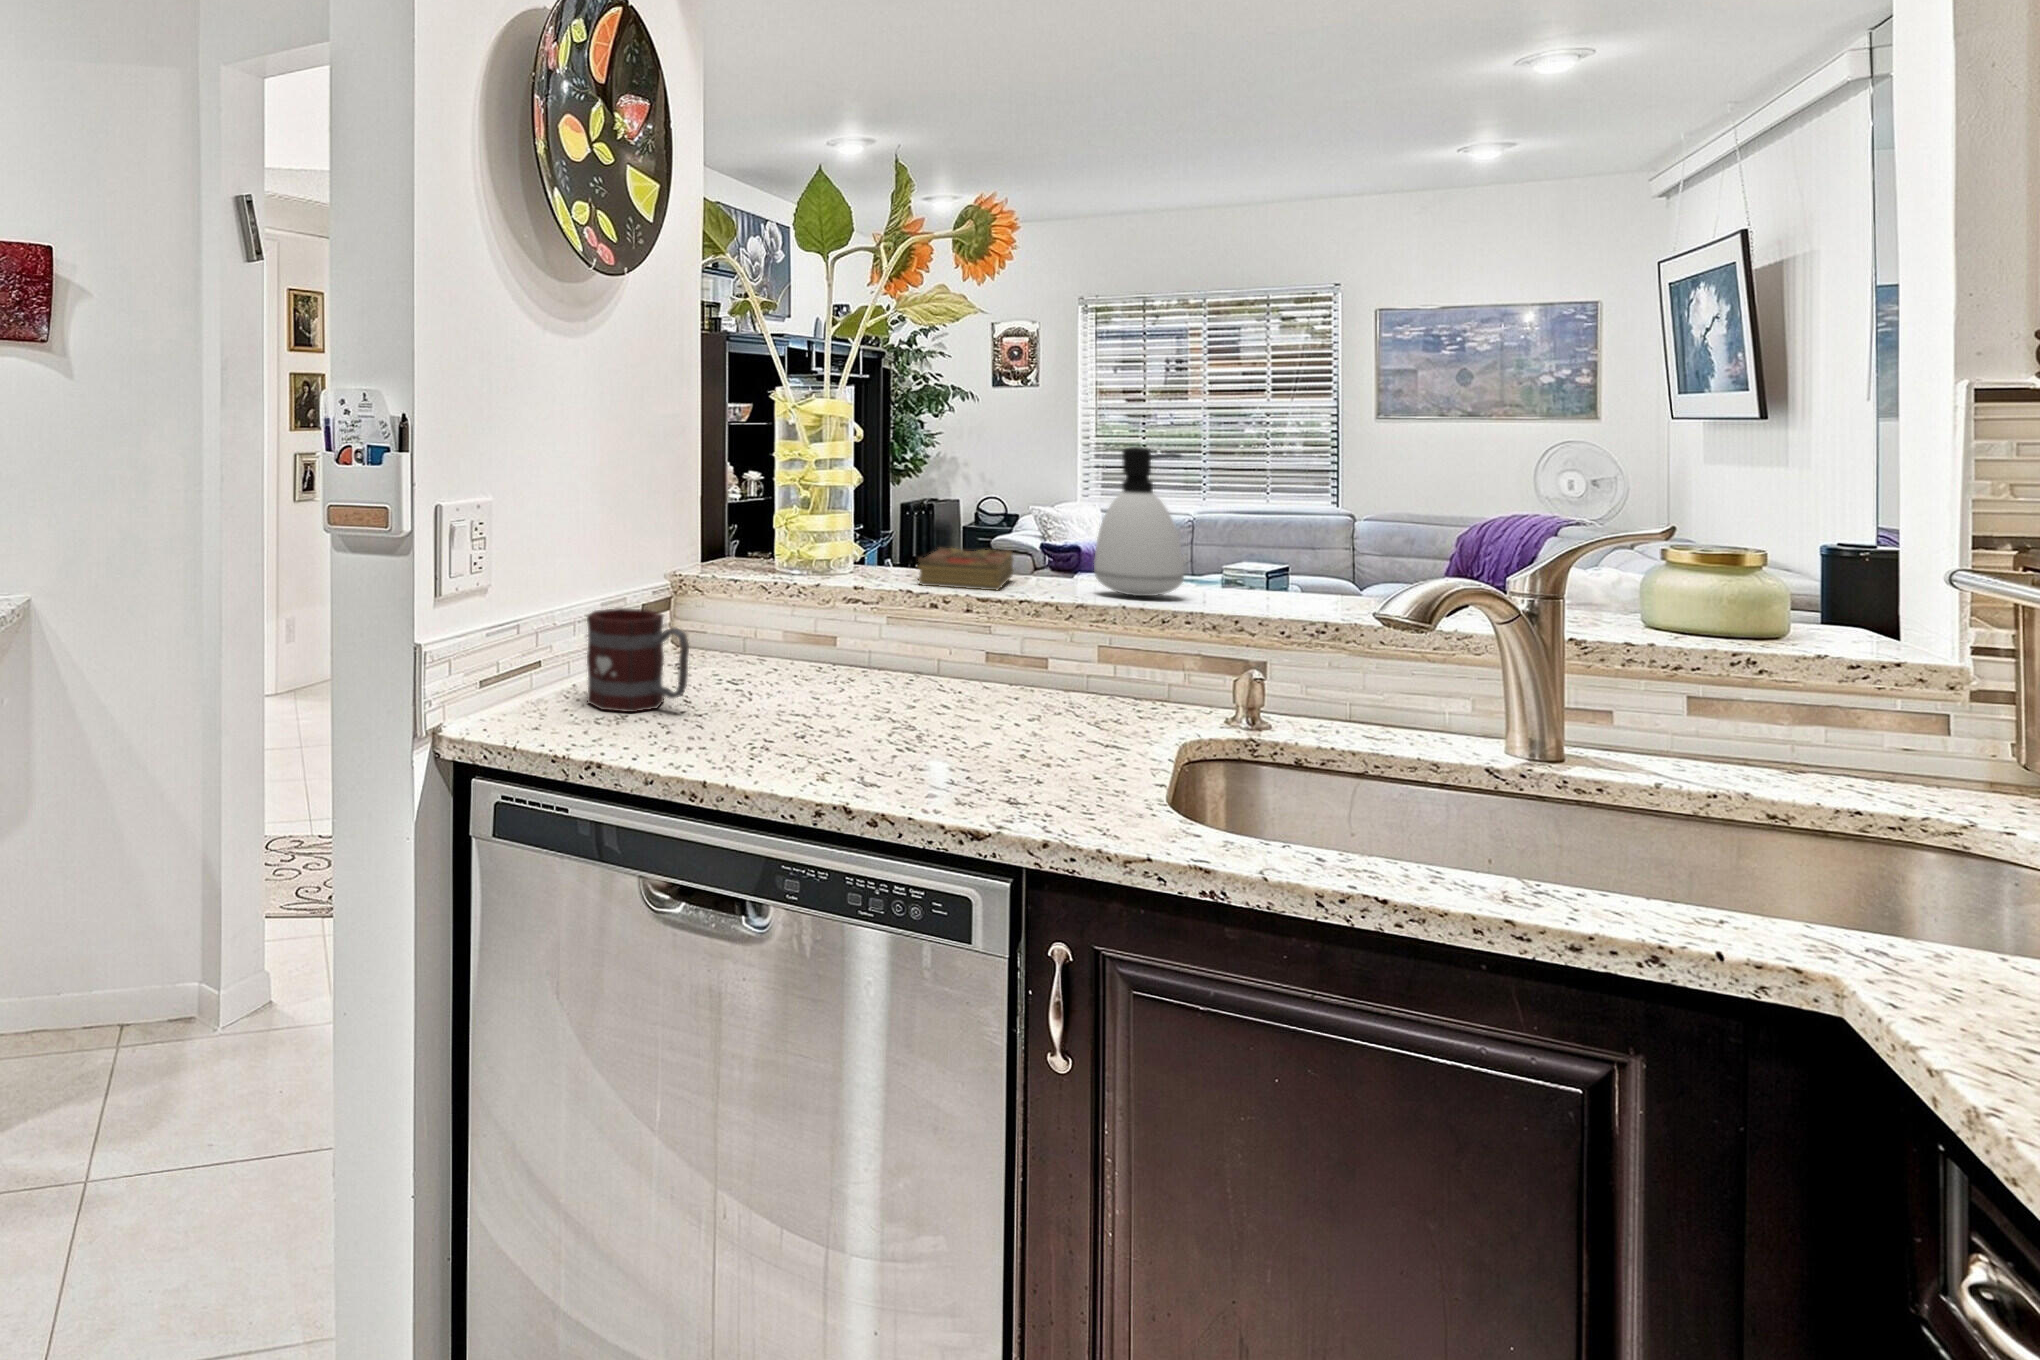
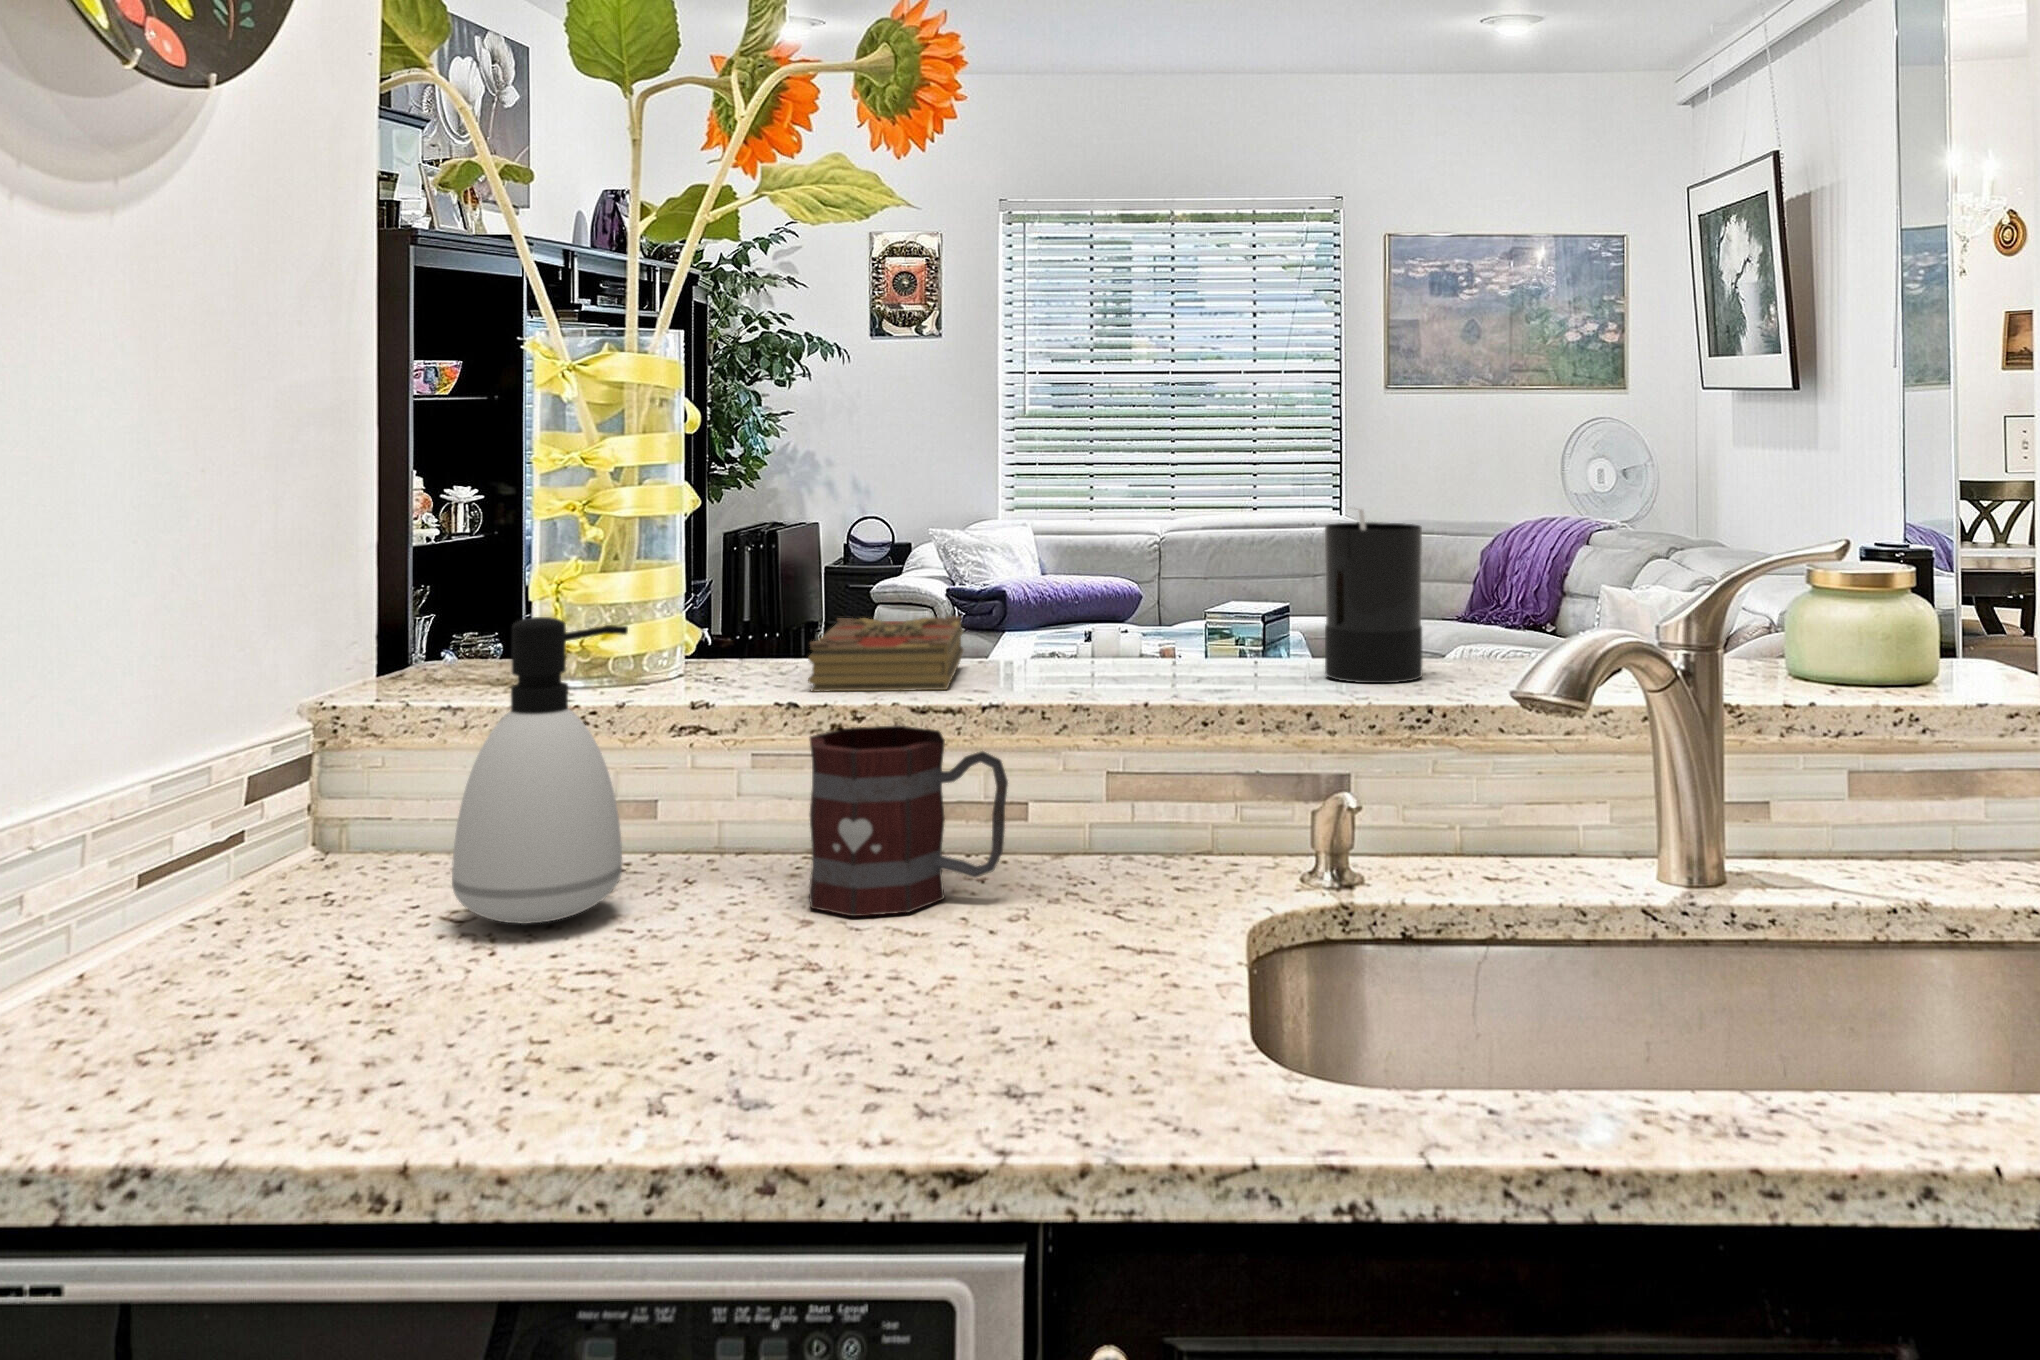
soap dispenser: present [1094,447,1184,596] -> present [452,617,628,924]
candle: none [1258,496,1335,611] -> present [1325,509,1422,683]
mug: present [587,608,689,712] -> present [809,725,1008,916]

